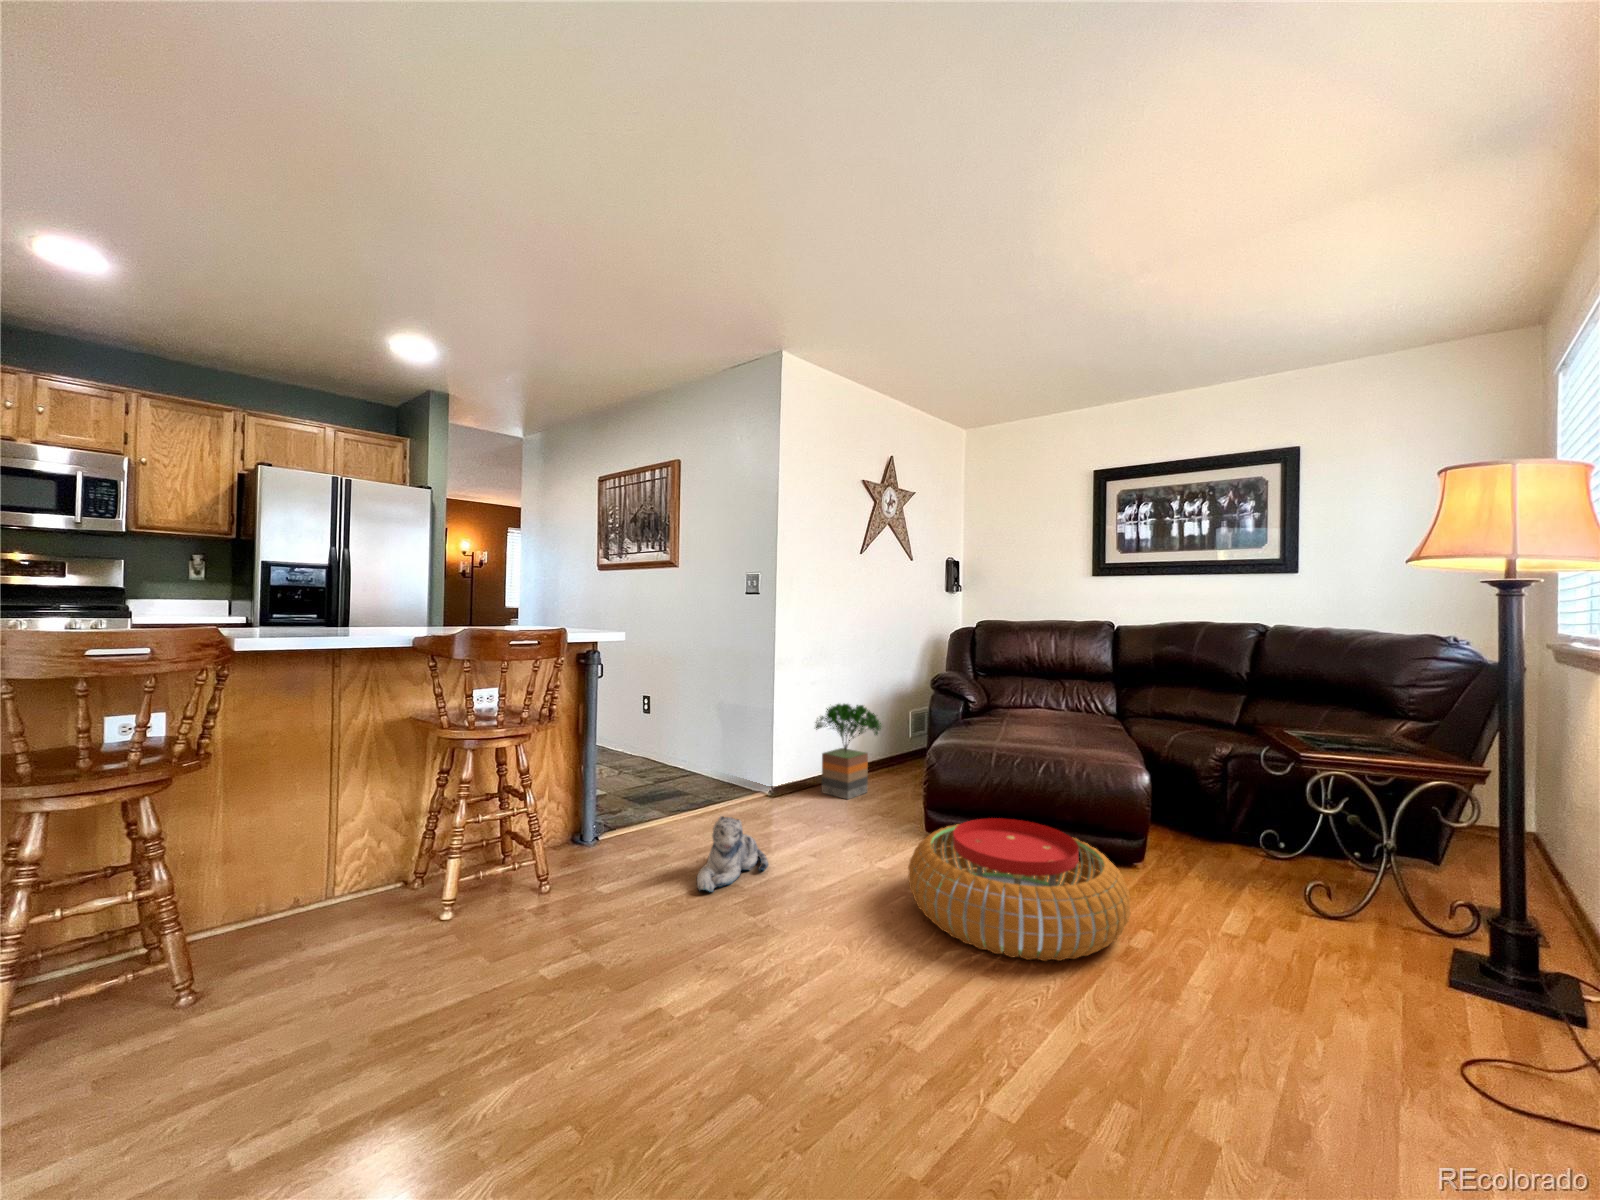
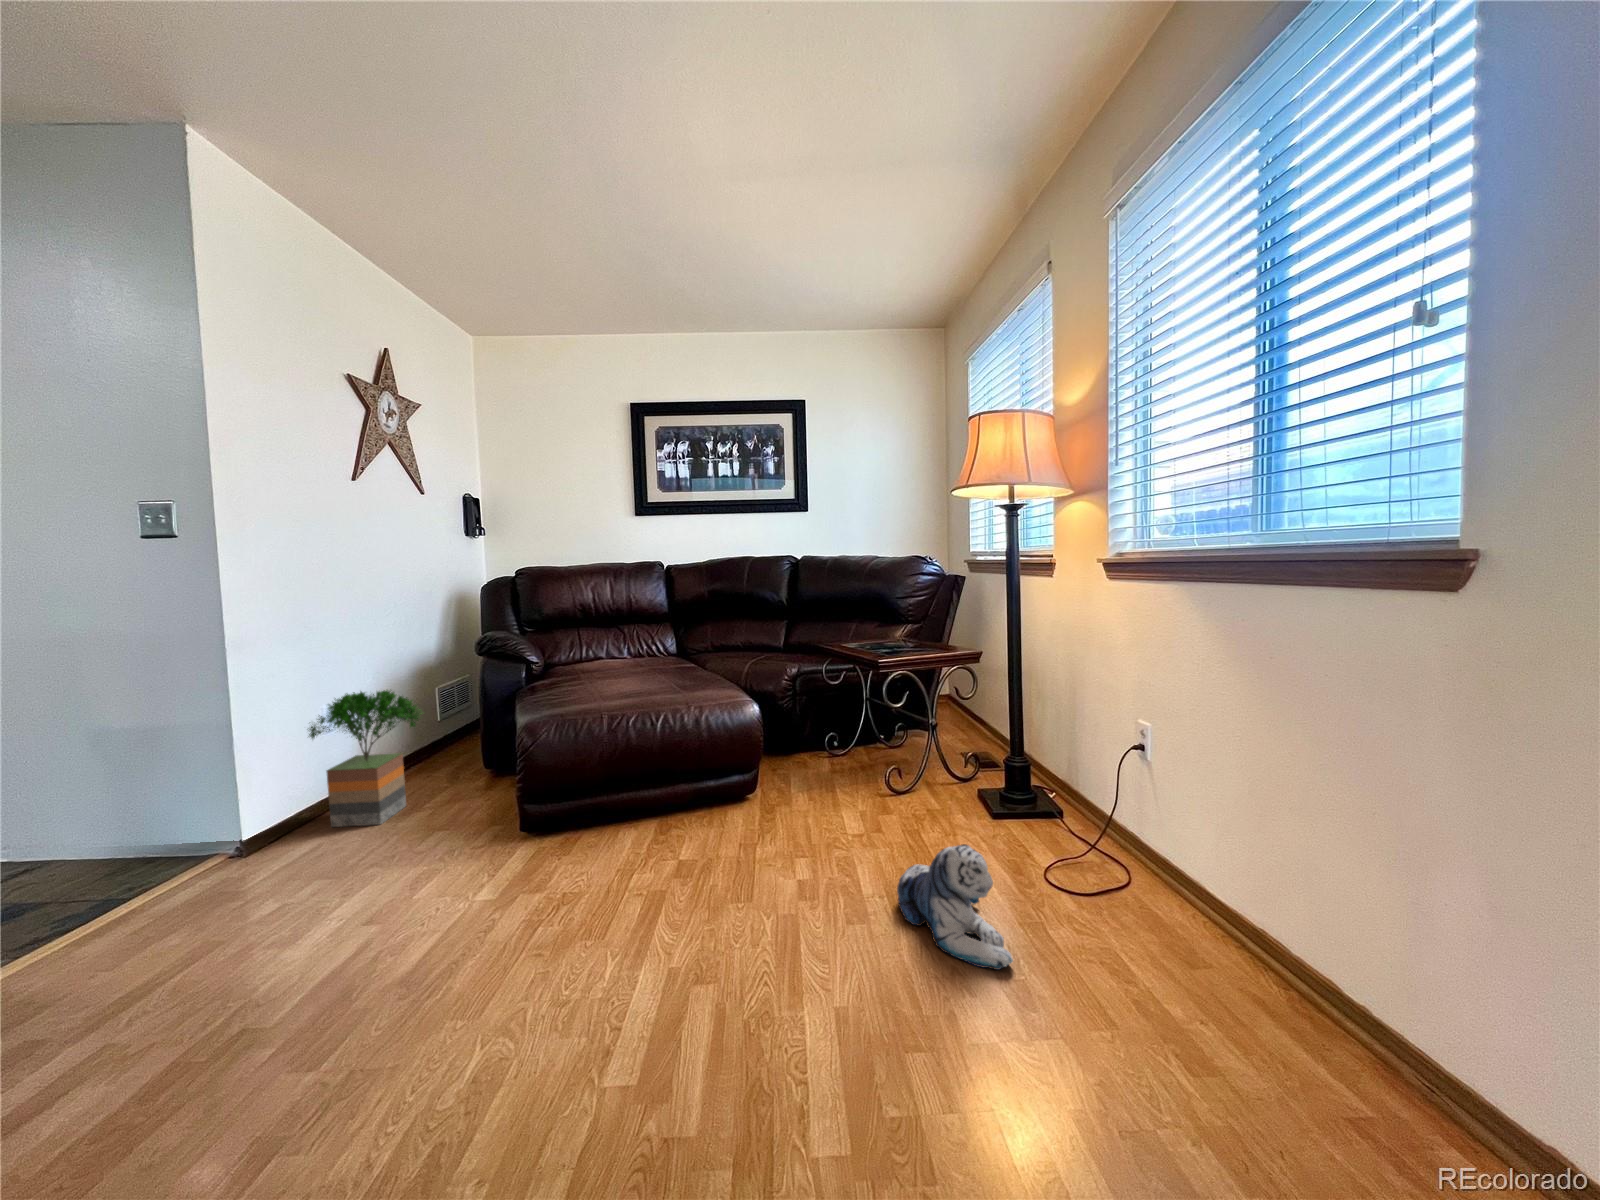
plush toy: present [697,816,768,892] -> present [897,844,1013,970]
pouf: present [908,818,1130,961] -> none [547,782,799,954]

